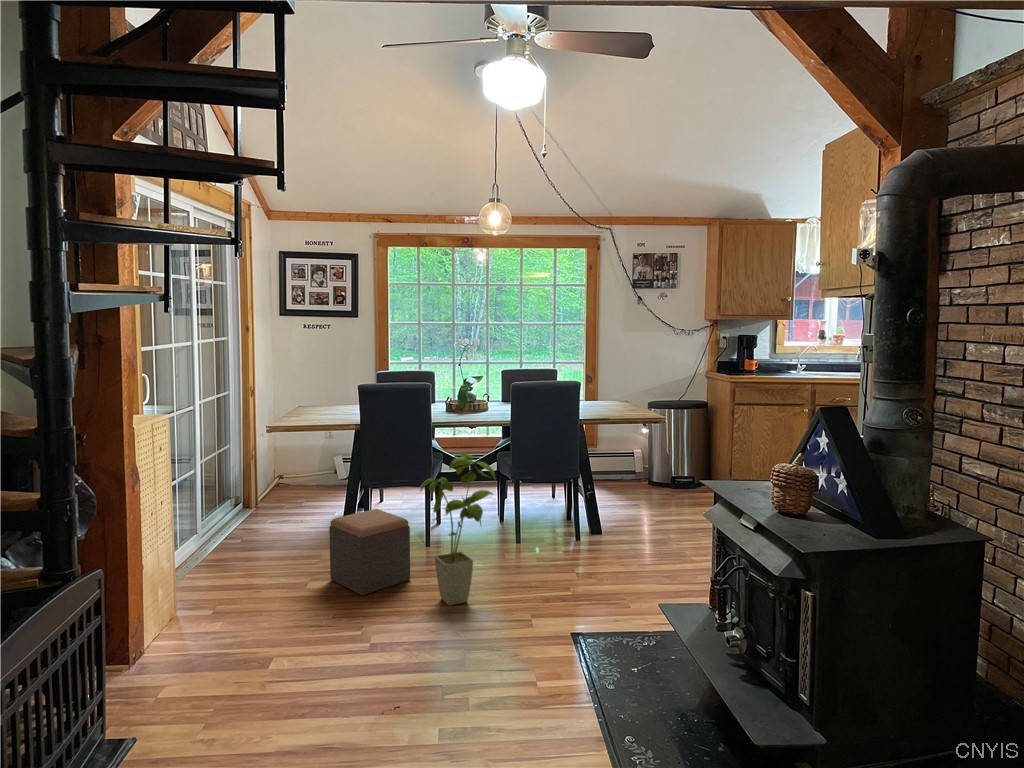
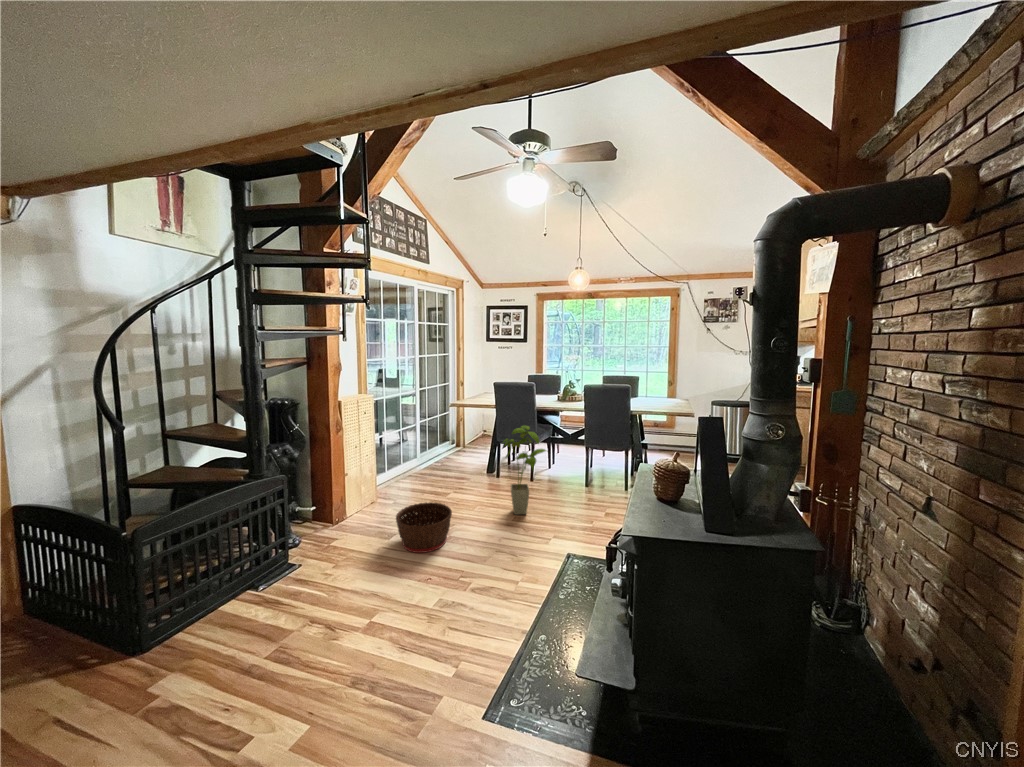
footstool: present [329,509,410,595] -> none [466,453,506,500]
basket: none [276,604,381,698] -> present [396,502,452,553]

